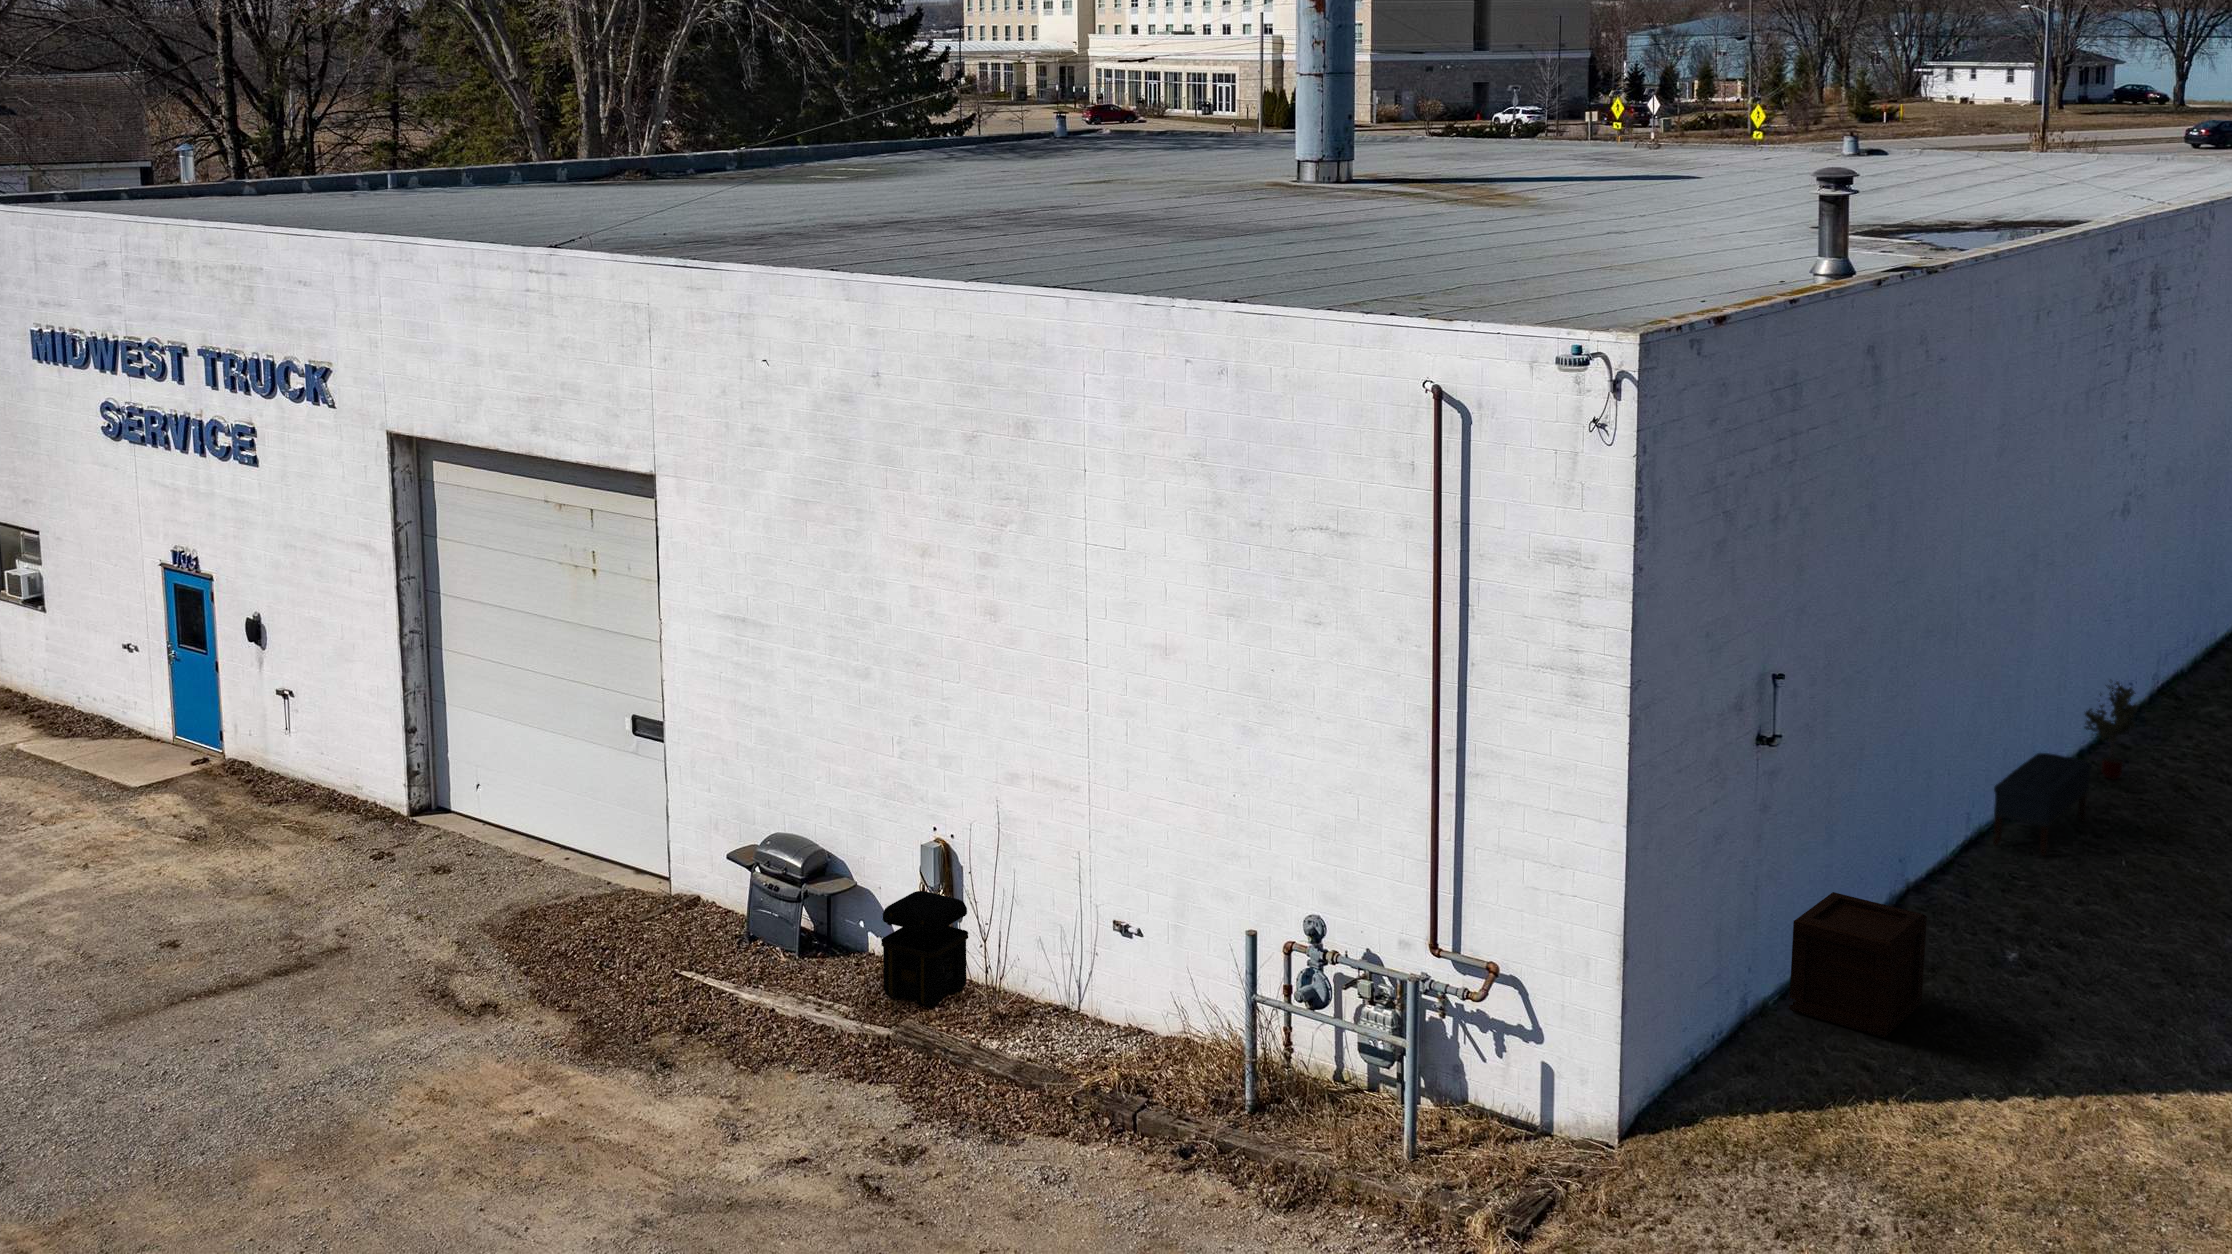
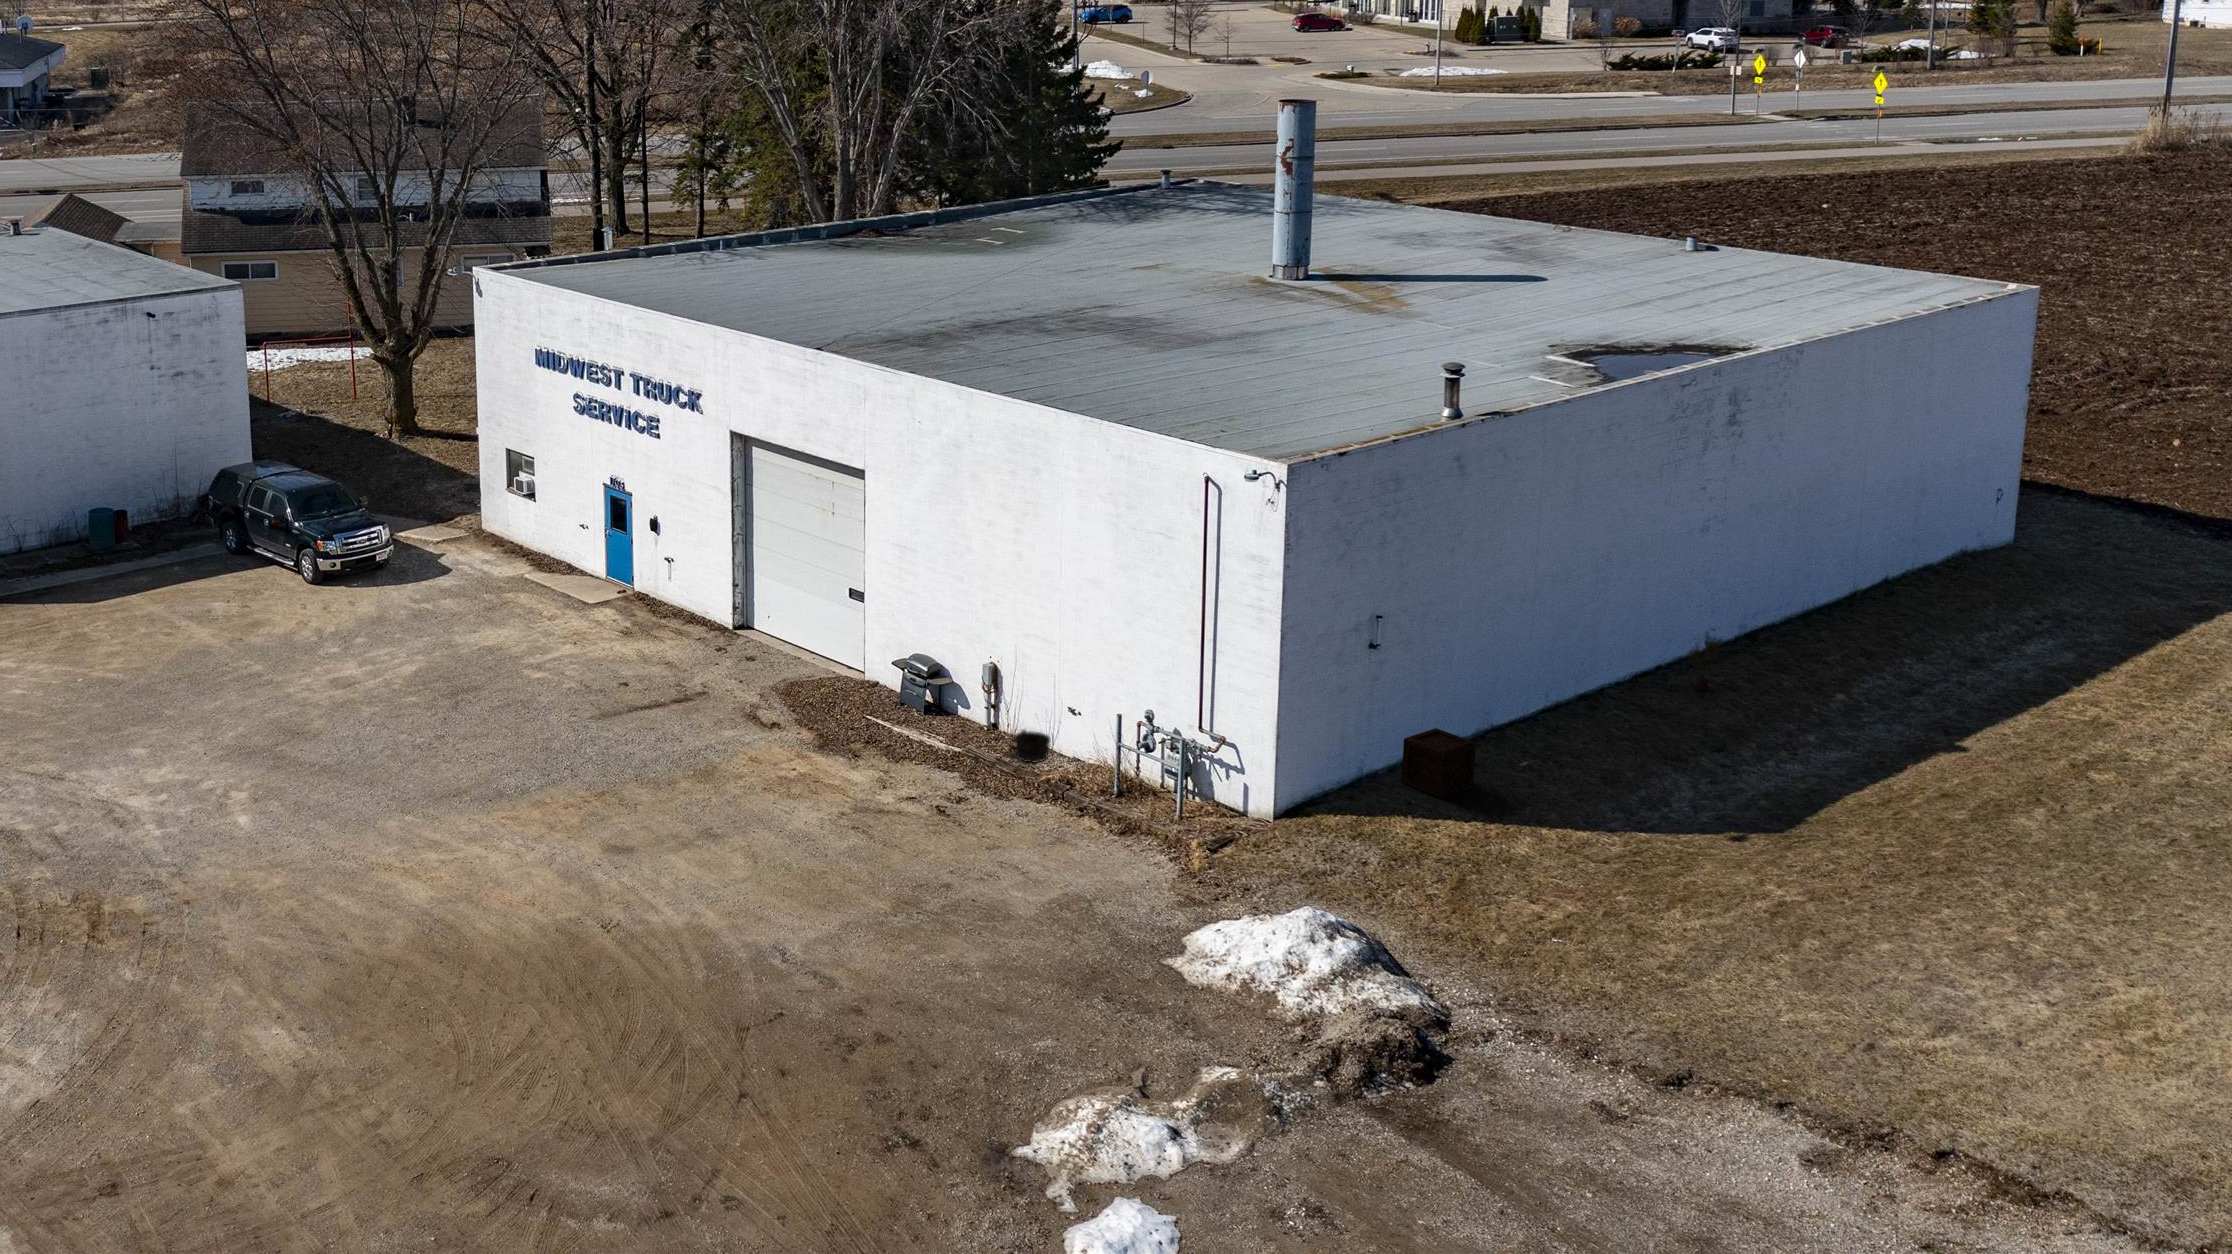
bench: present [1993,753,2092,856] -> none [1589,671,1664,727]
toolbox: present [881,891,968,1007] -> none [960,688,1002,743]
bucket: none [996,970,1081,1043] -> present [1012,730,1051,762]

